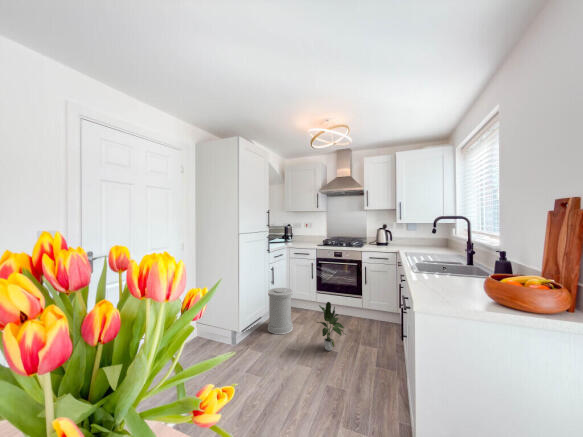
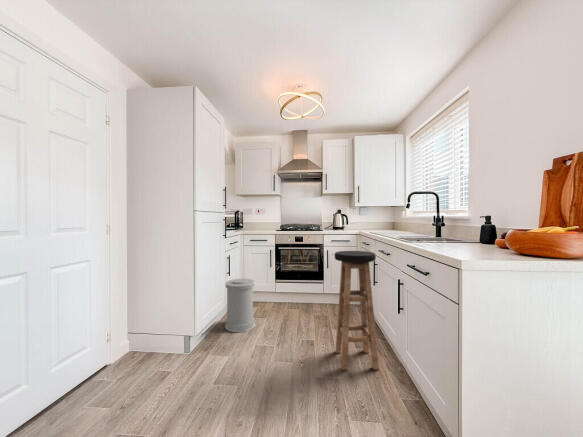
bar stool: none [351,273,390,391] -> present [335,251,379,370]
potted plant: present [317,302,346,351] -> none [290,287,323,341]

